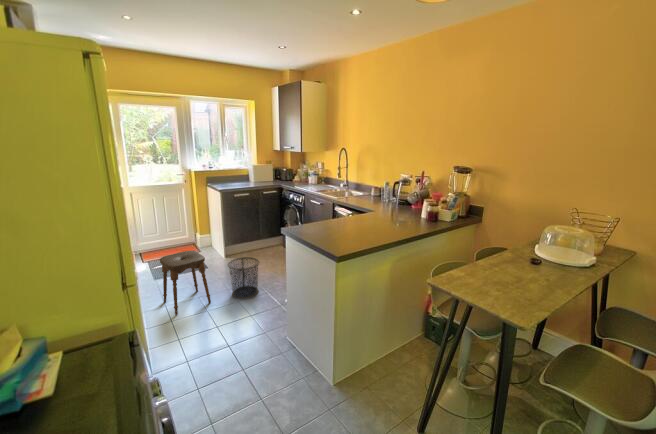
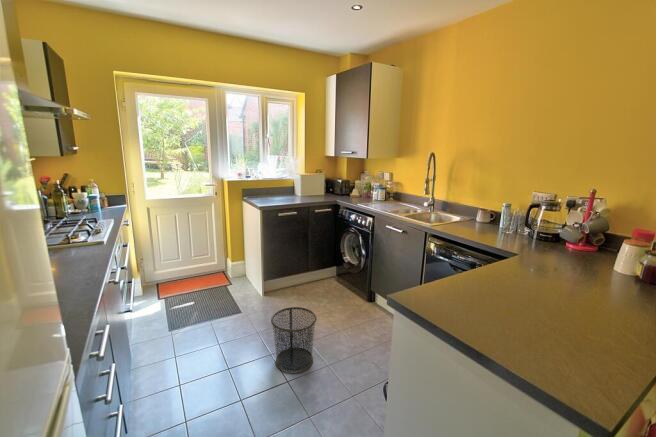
stool: present [160,251,211,315] -> none [175,297,246,401]

